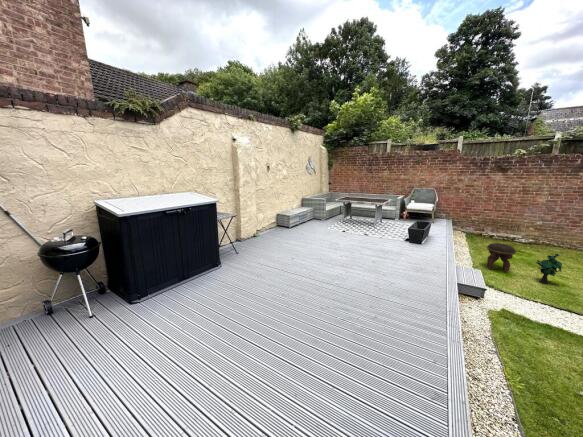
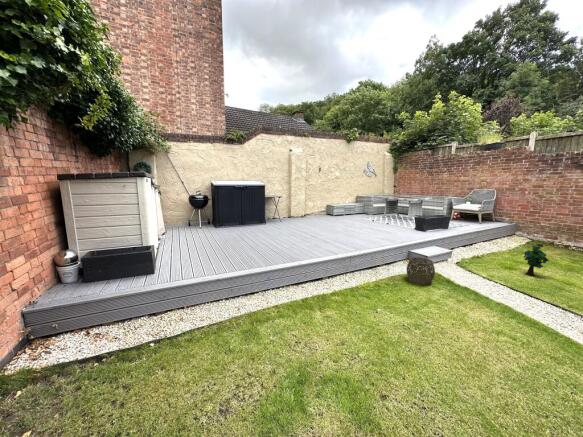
footstool: present [487,243,516,273] -> none [484,235,513,265]
woven basket: none [506,302,553,343] -> present [407,257,435,284]

